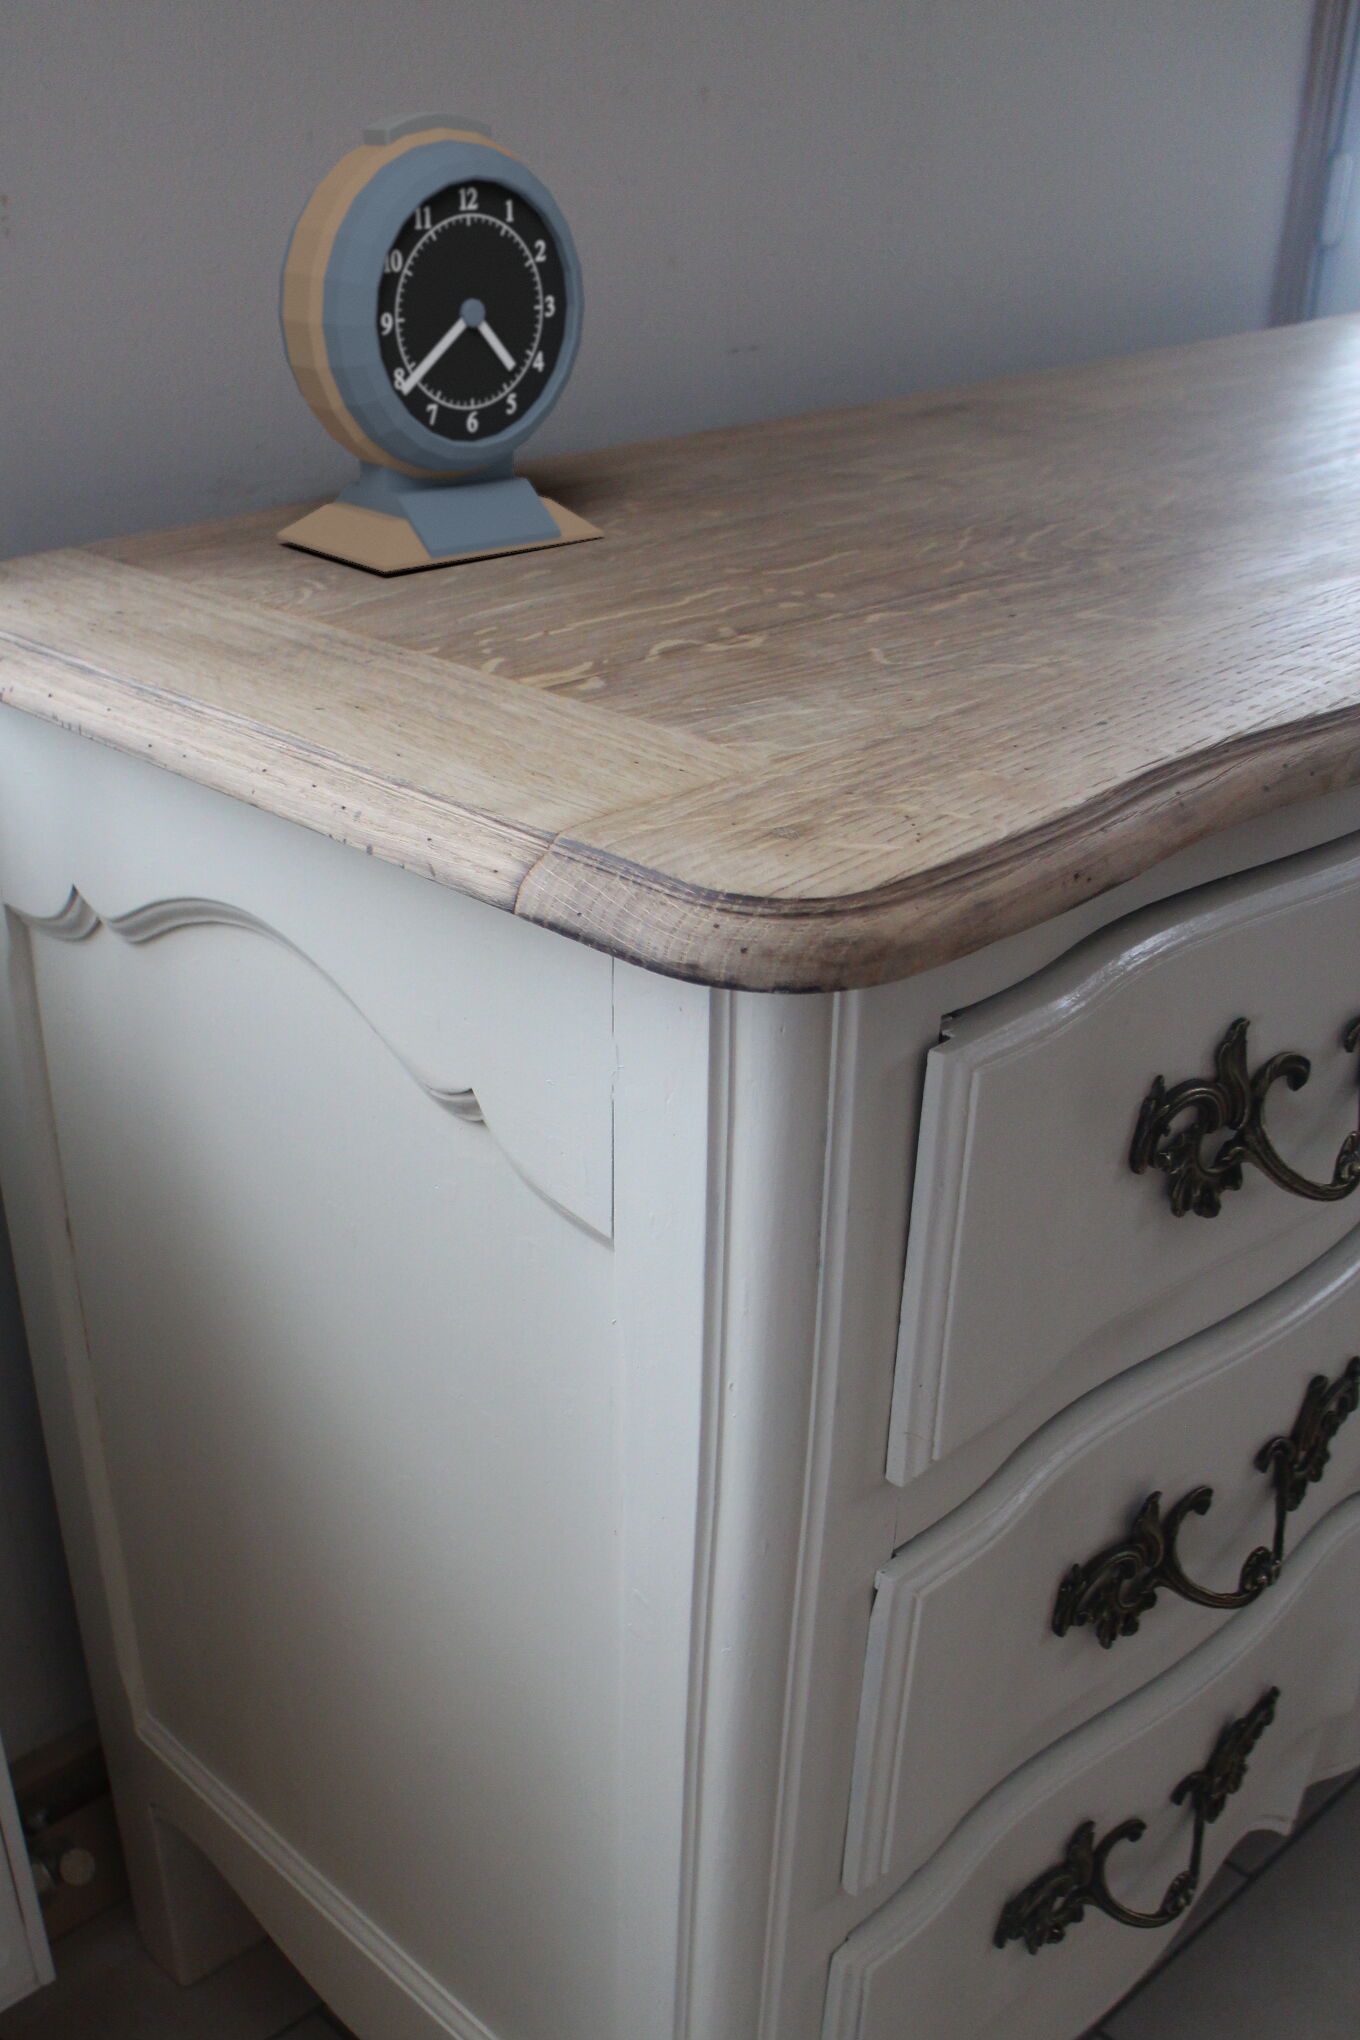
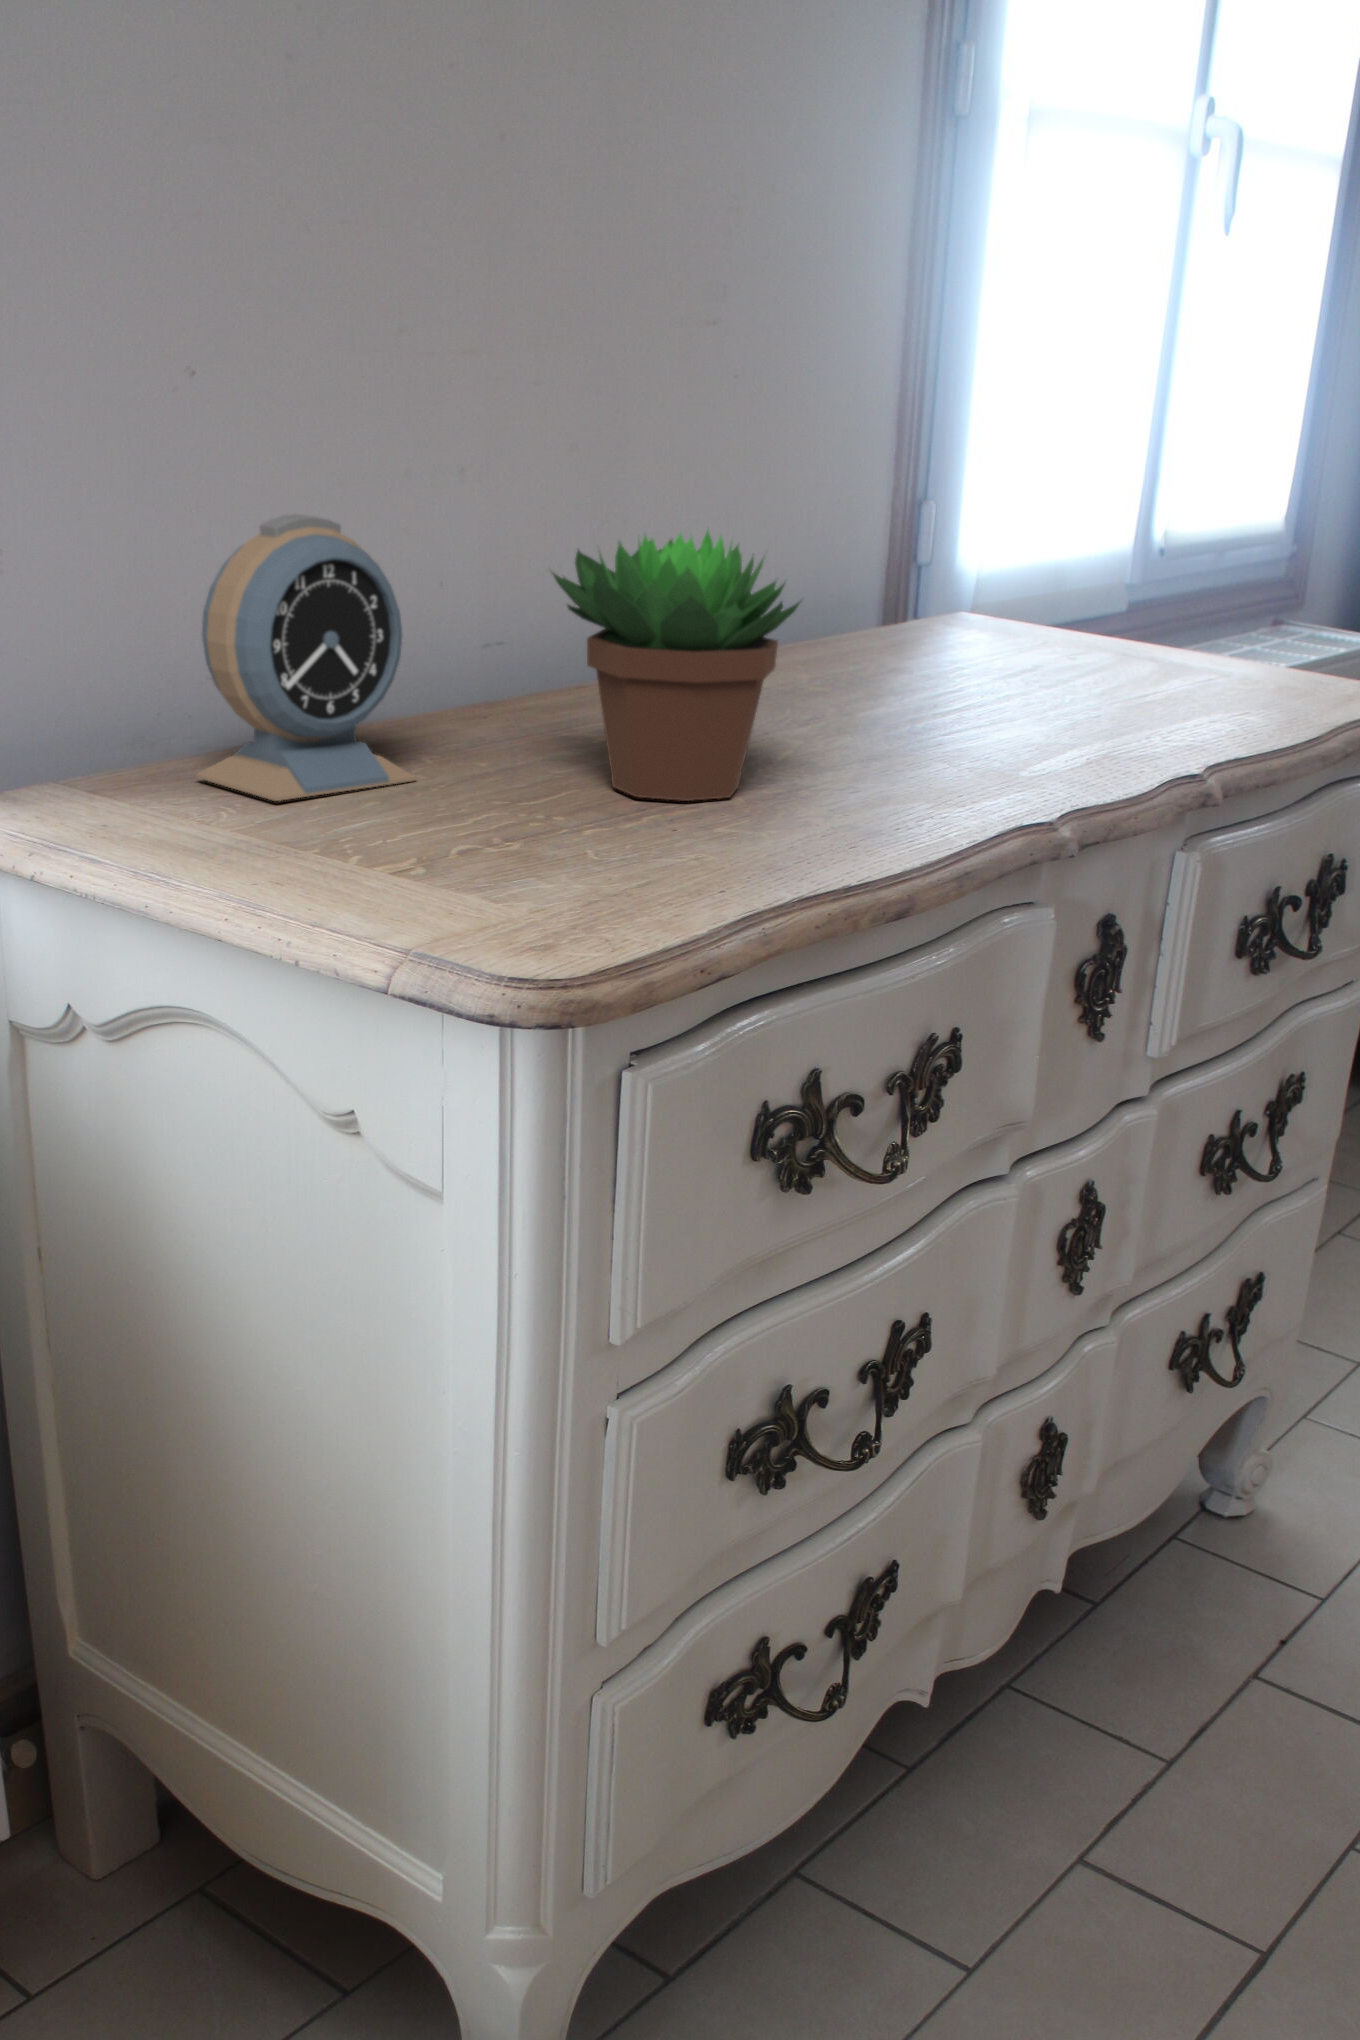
succulent plant: none [817,97,1238,560] -> present [551,531,802,801]

